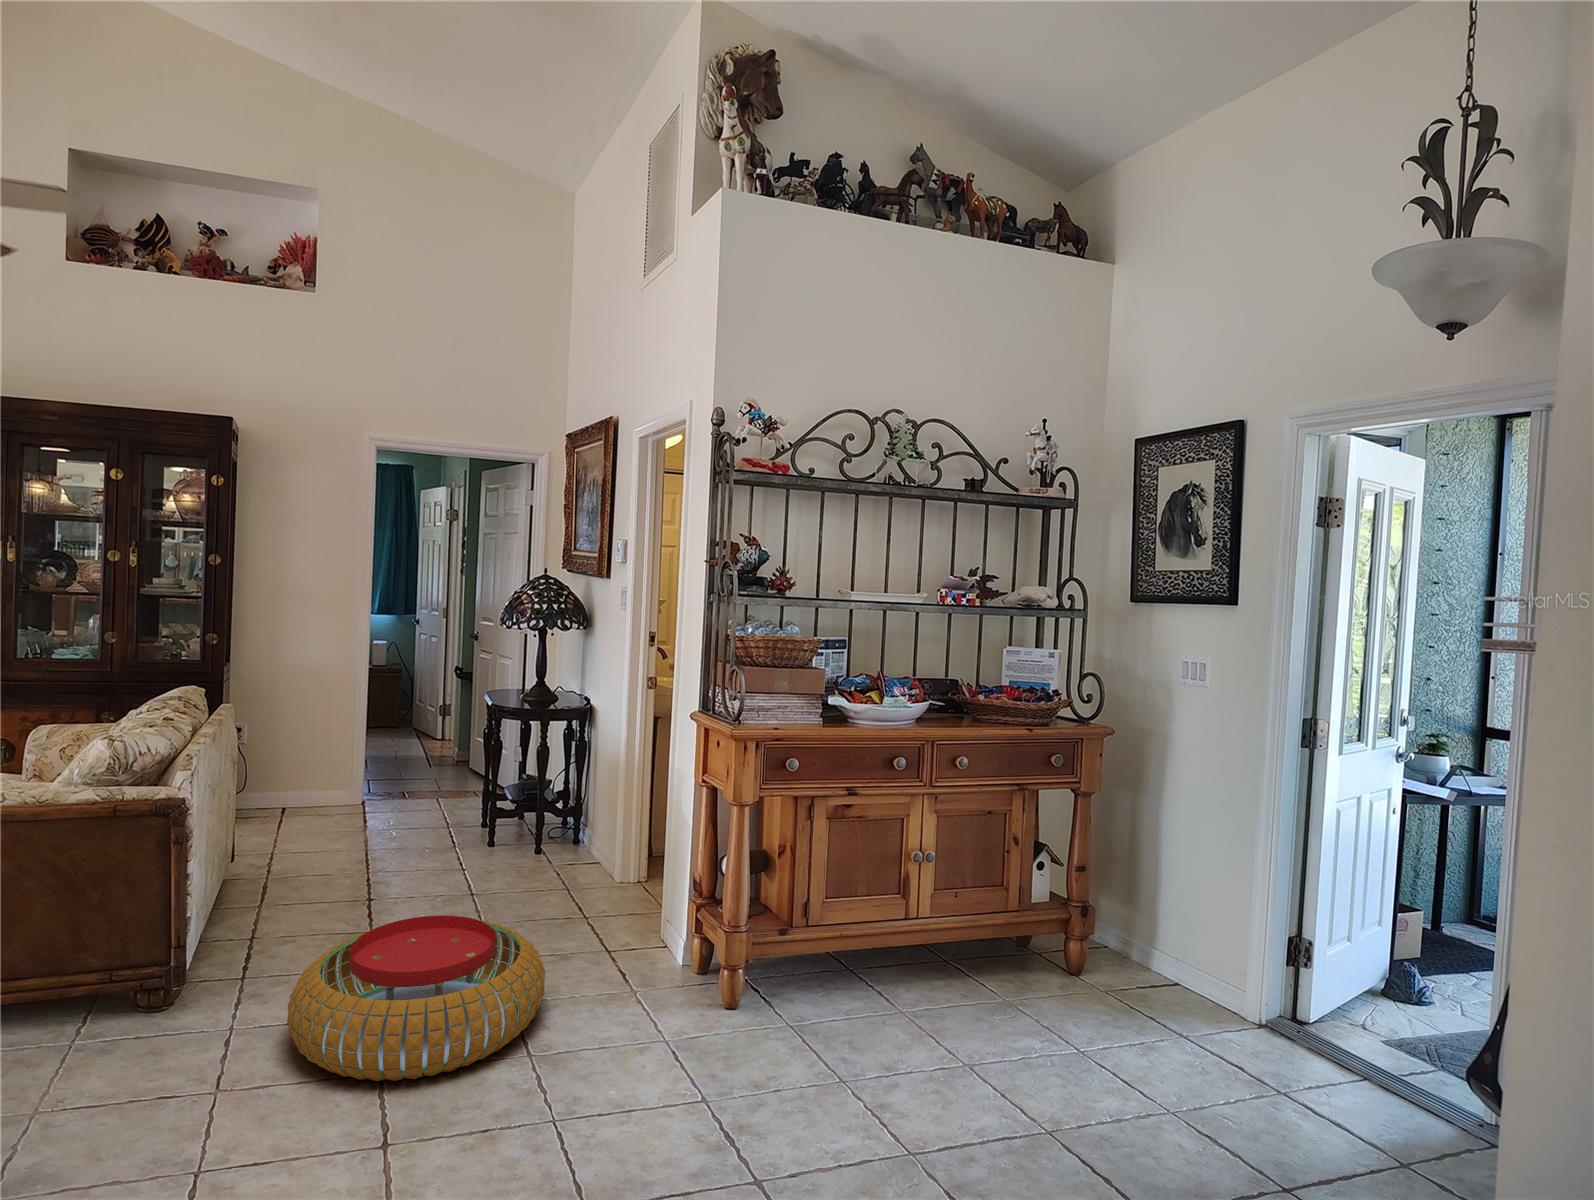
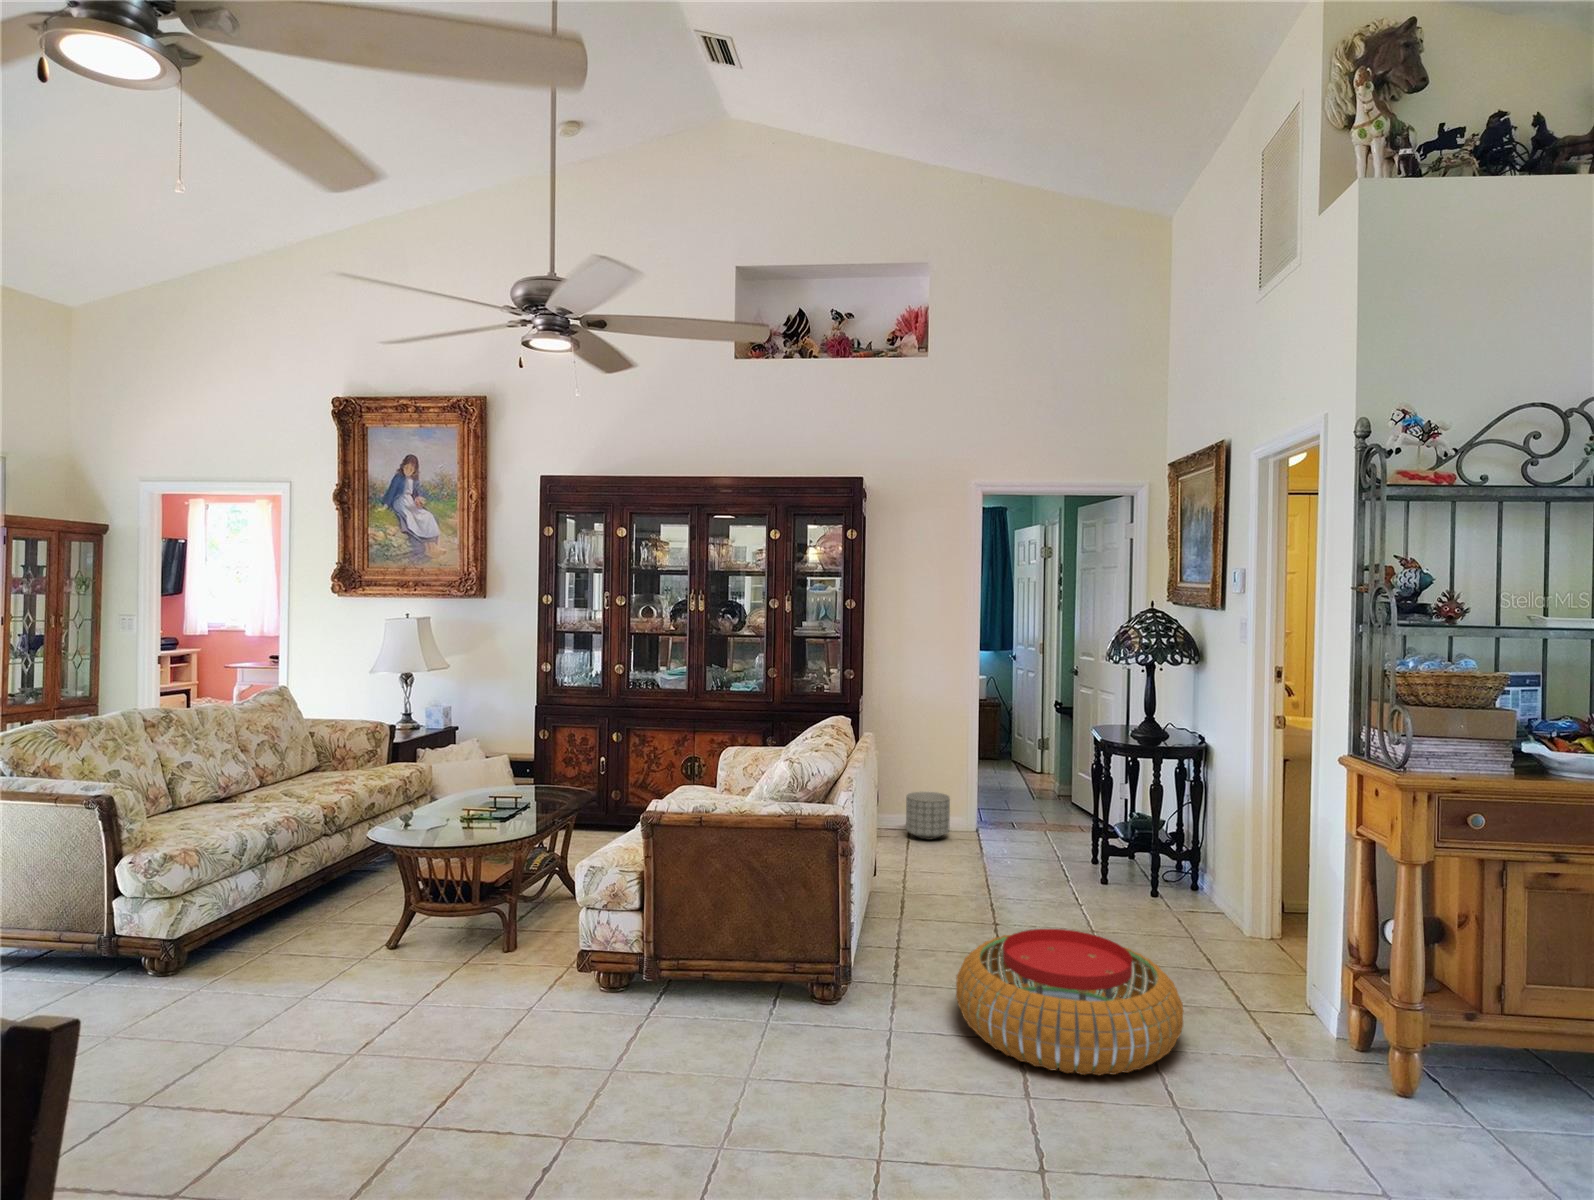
planter: none [268,772,325,827] -> present [906,792,950,840]

